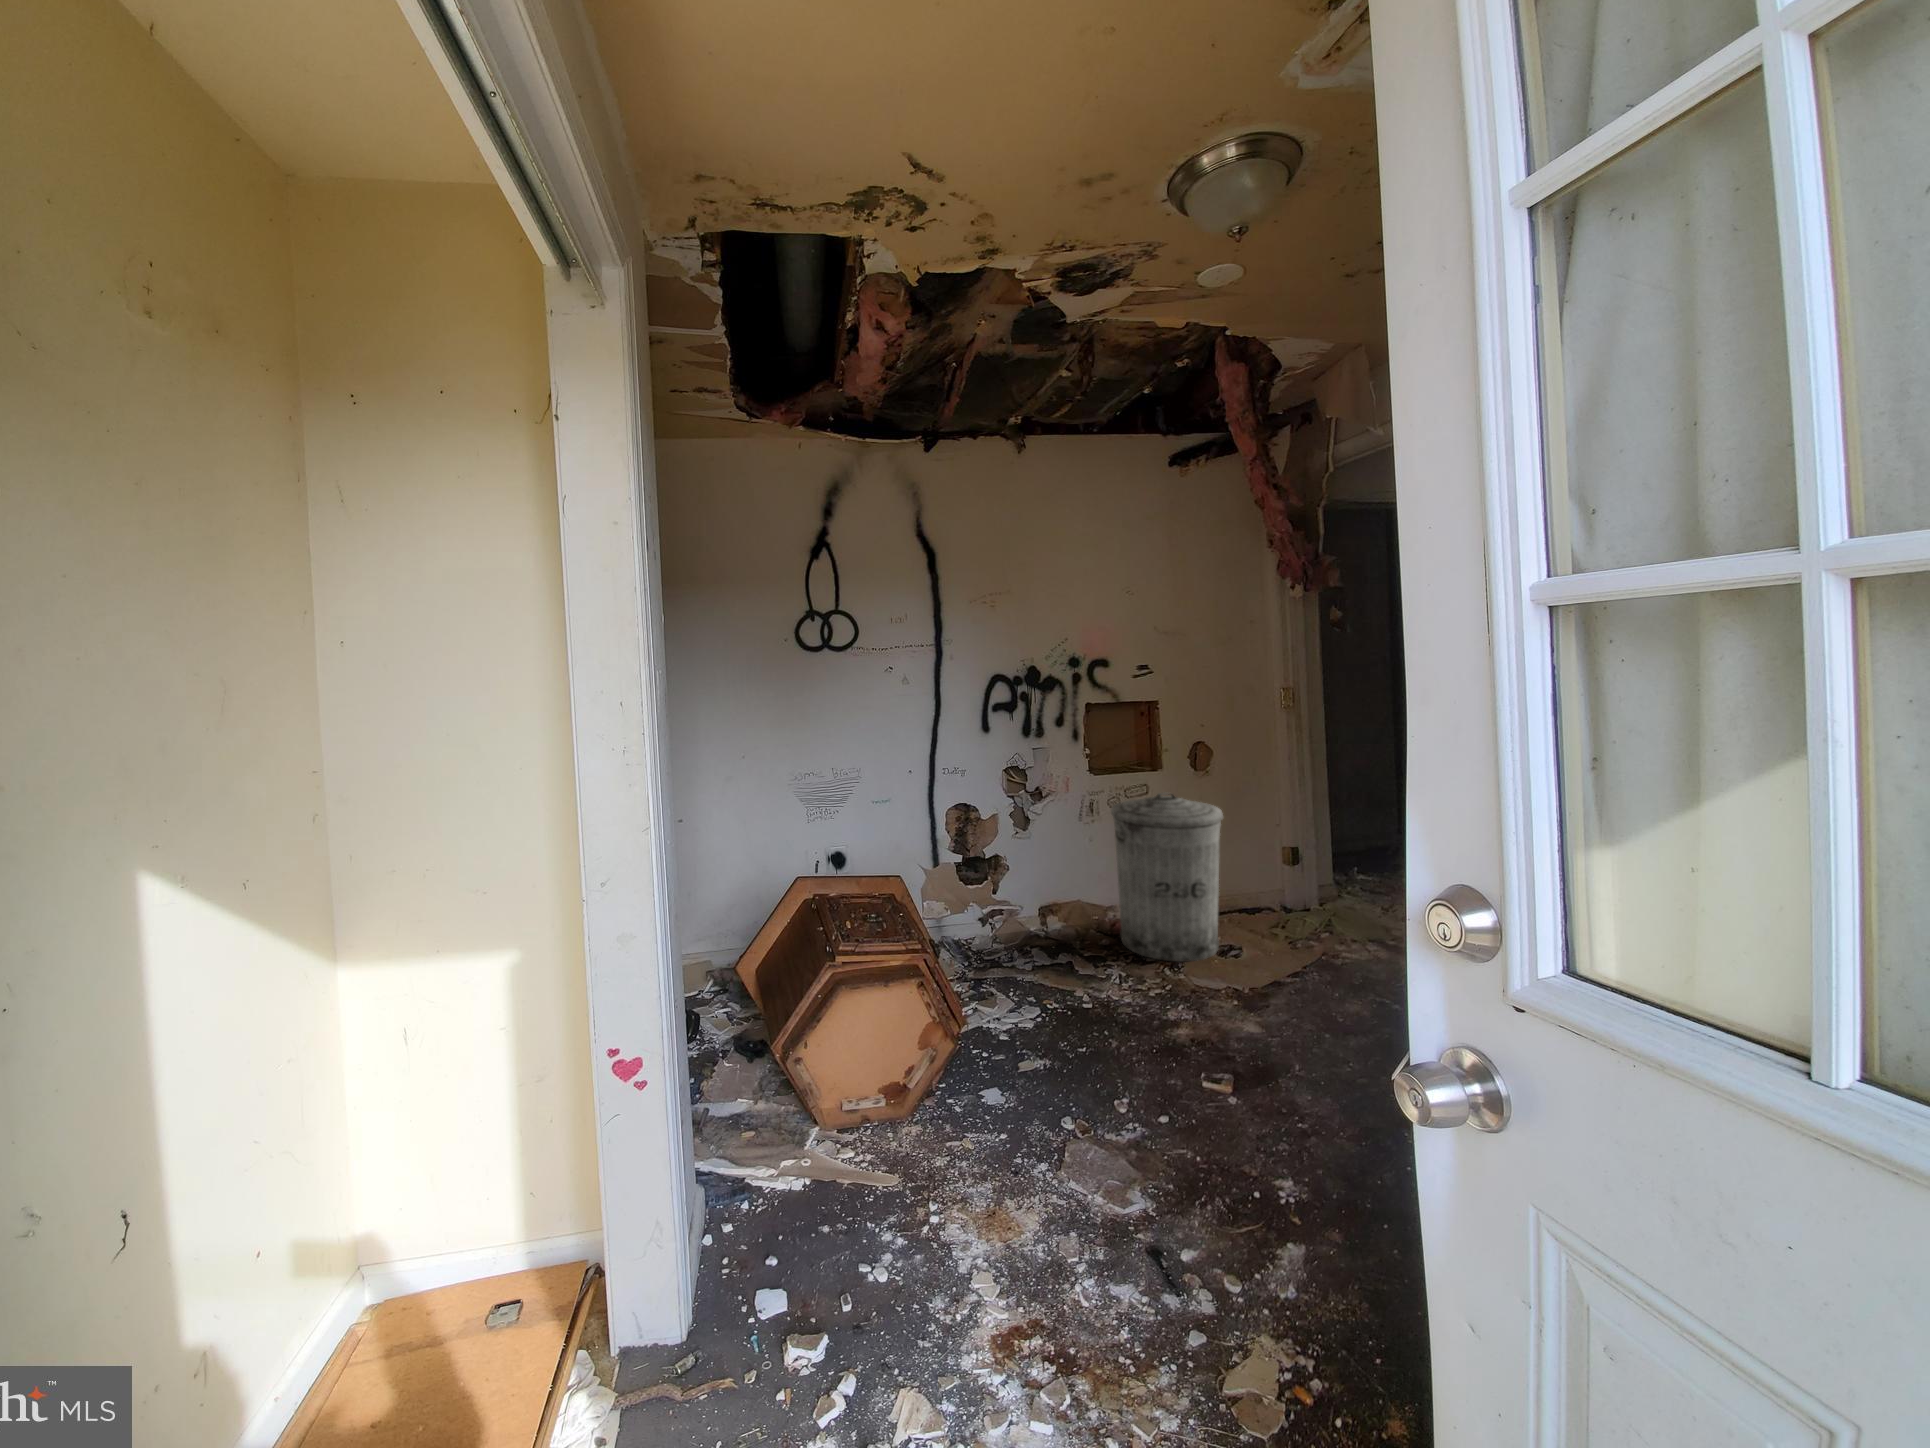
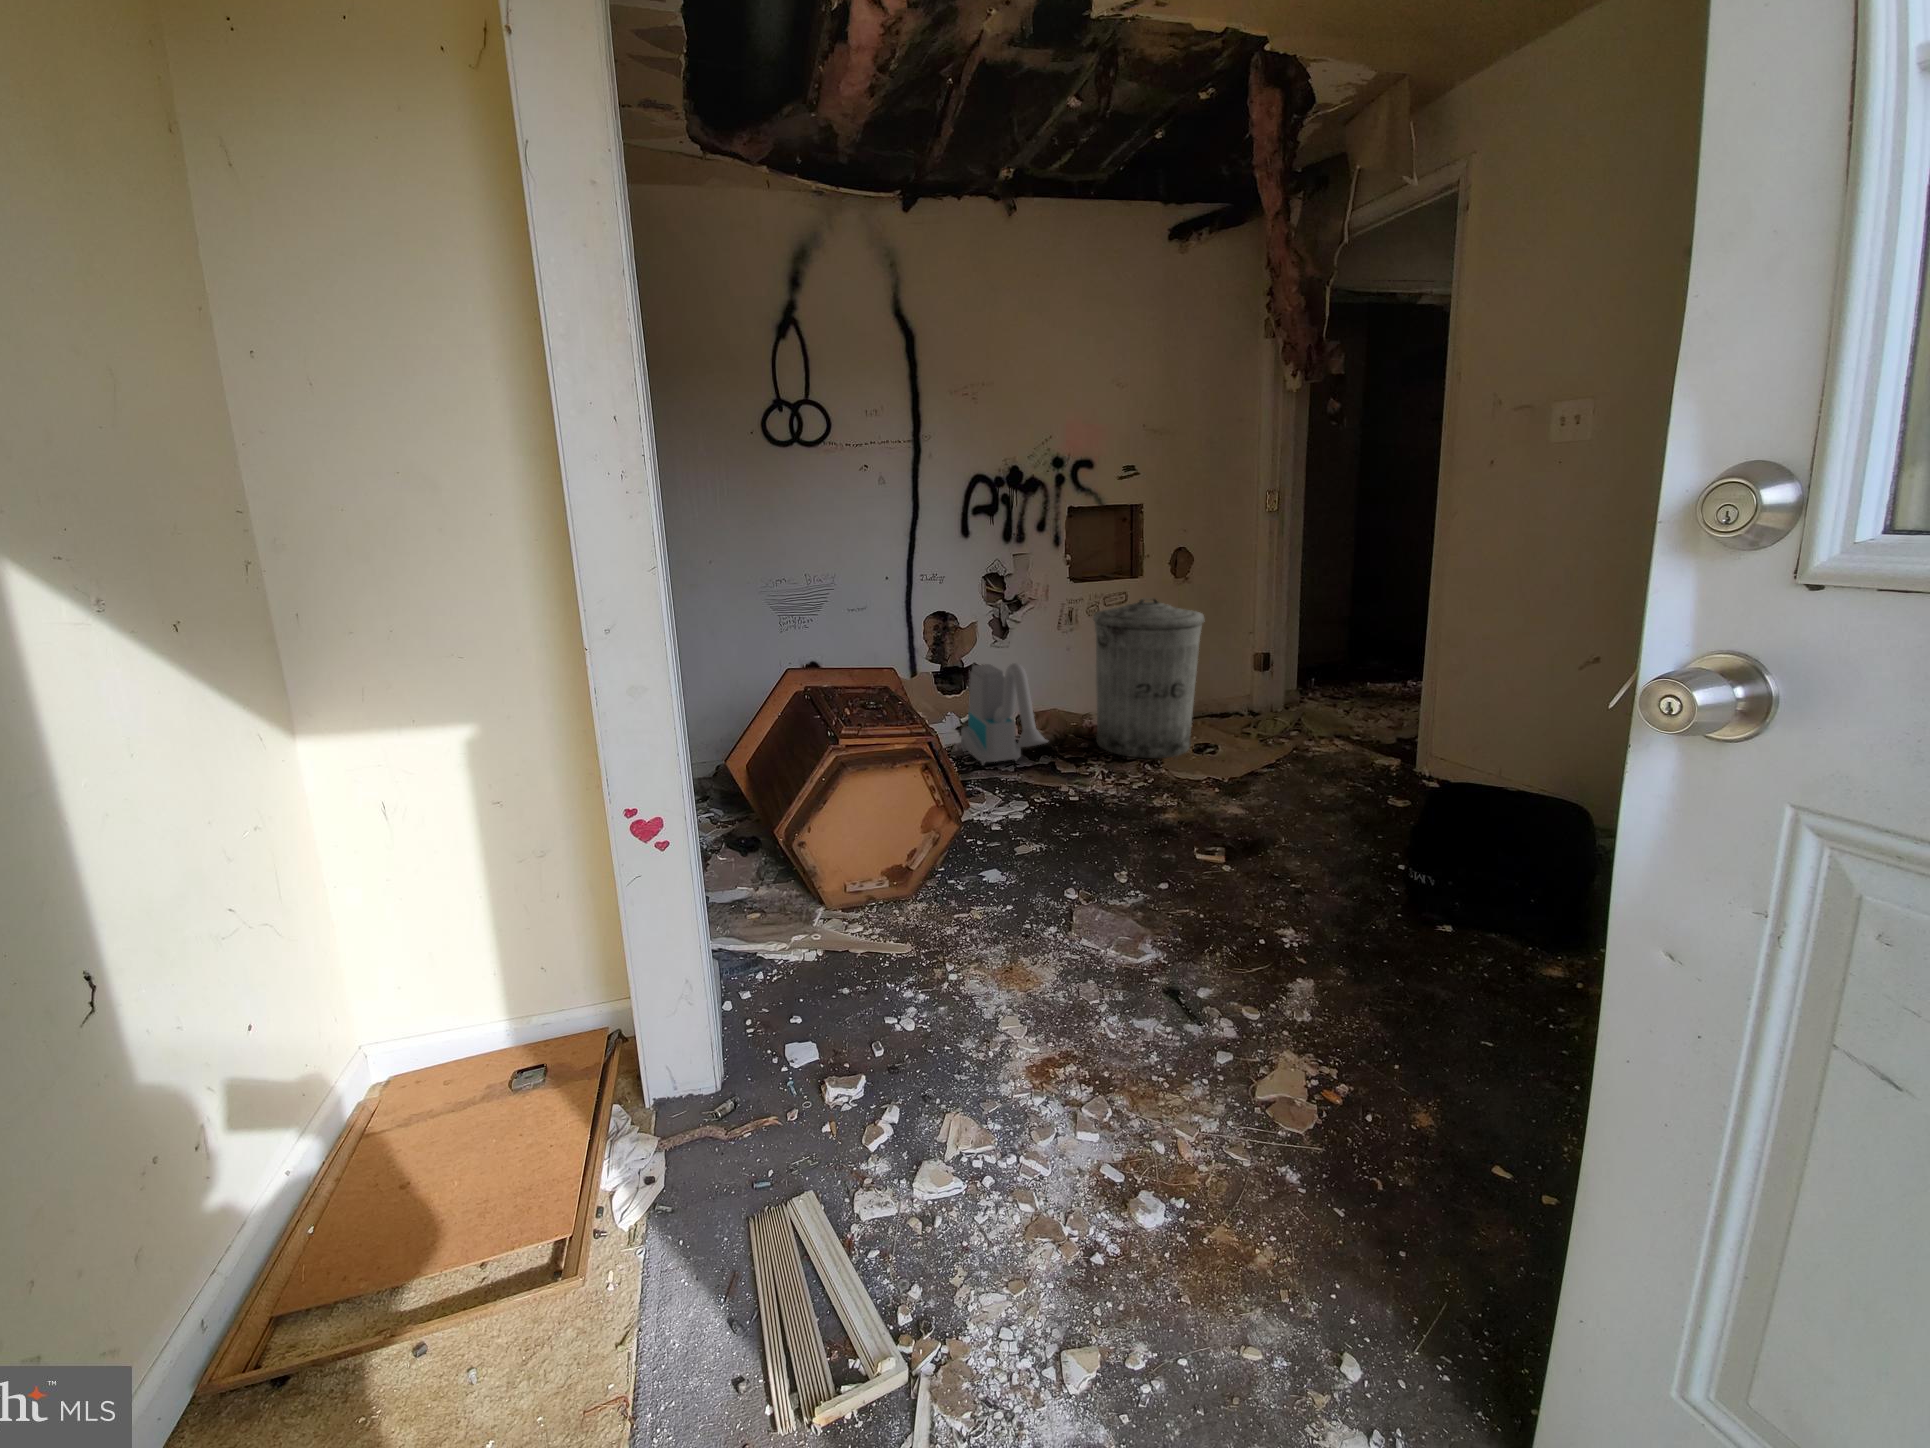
vacuum cleaner: none [980,855,1061,964] -> present [961,663,1048,765]

